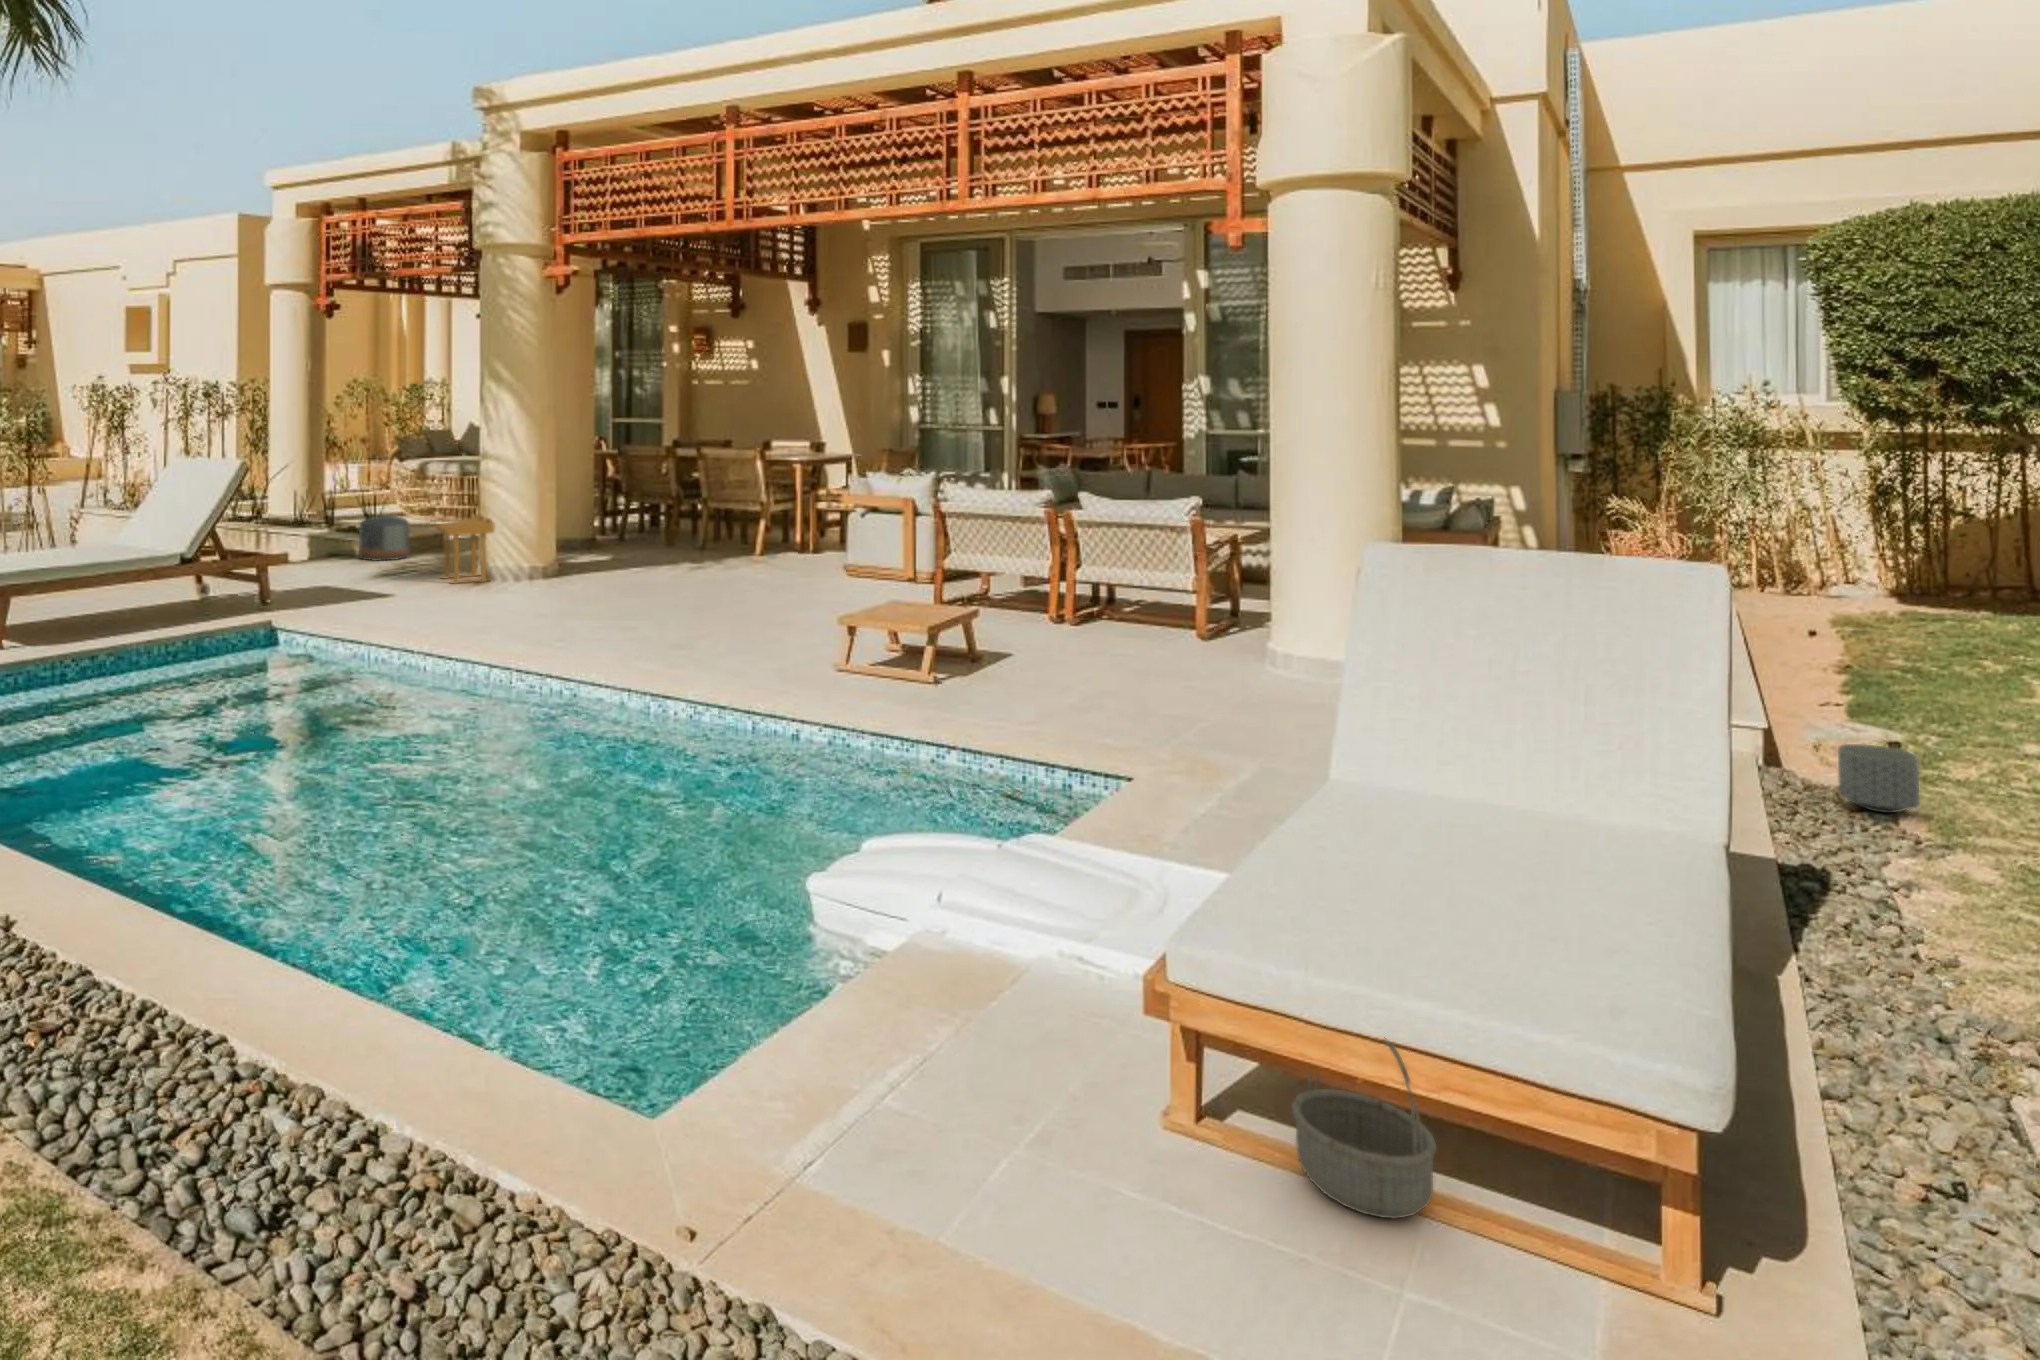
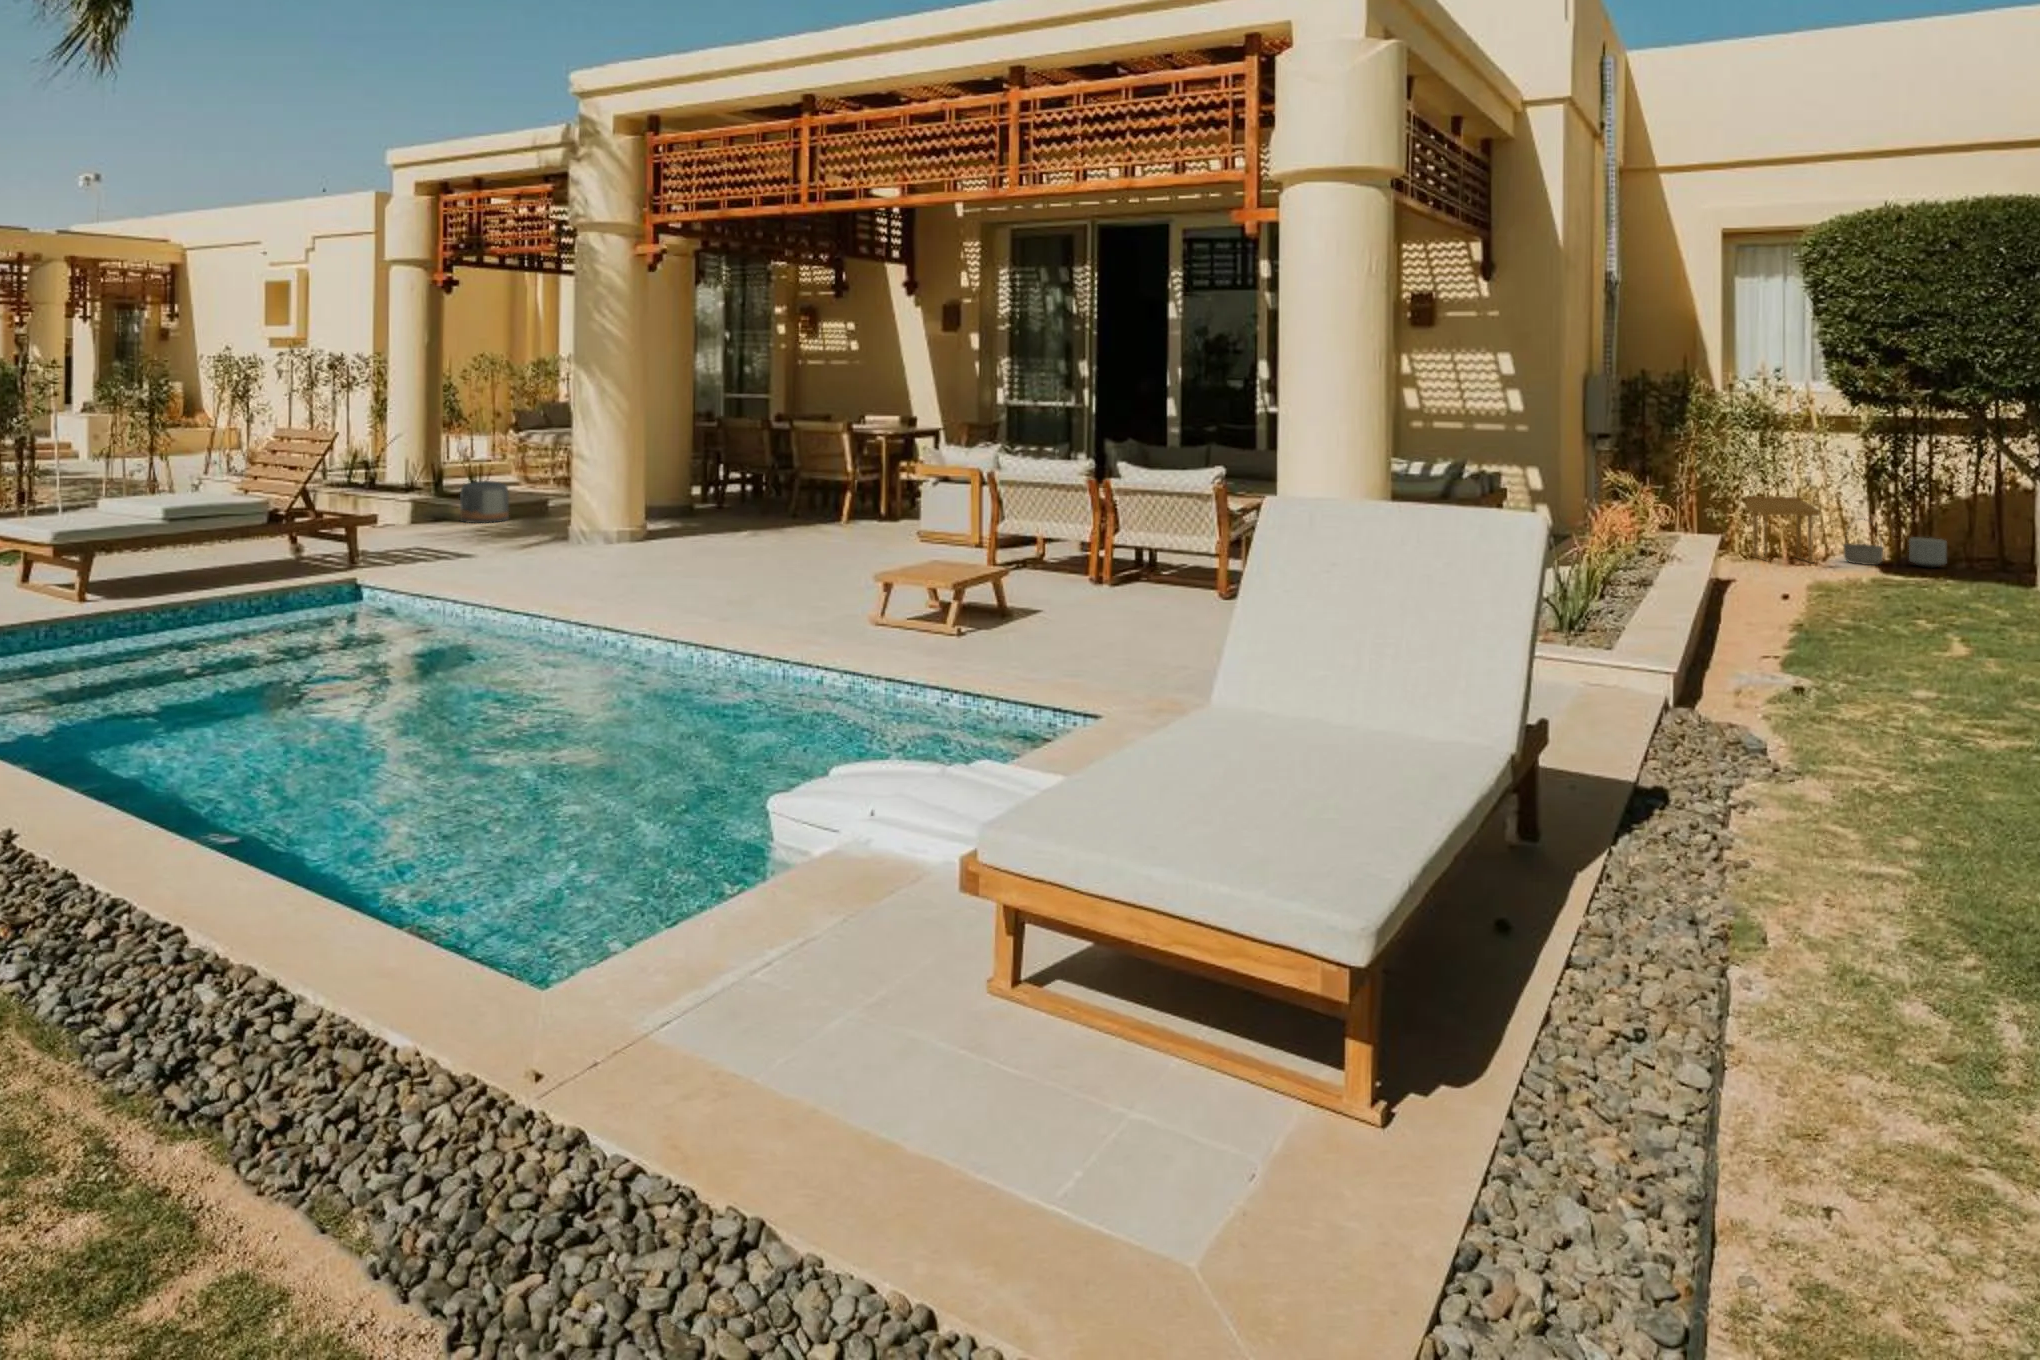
side table: present [436,516,494,583] -> present [1746,496,1820,563]
planter: present [1838,744,1919,813] -> present [1909,538,1946,568]
basket: present [1292,1037,1437,1219] -> present [1843,519,1884,565]

